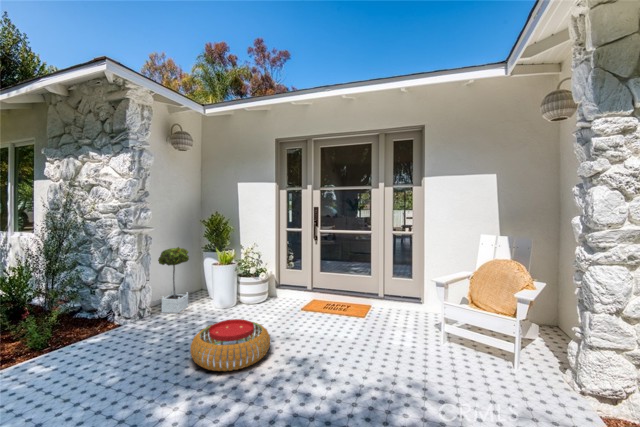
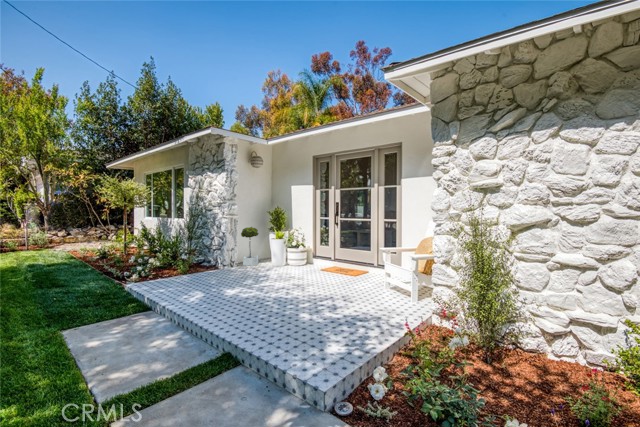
pouf: present [190,319,270,371] -> none [247,264,288,285]

